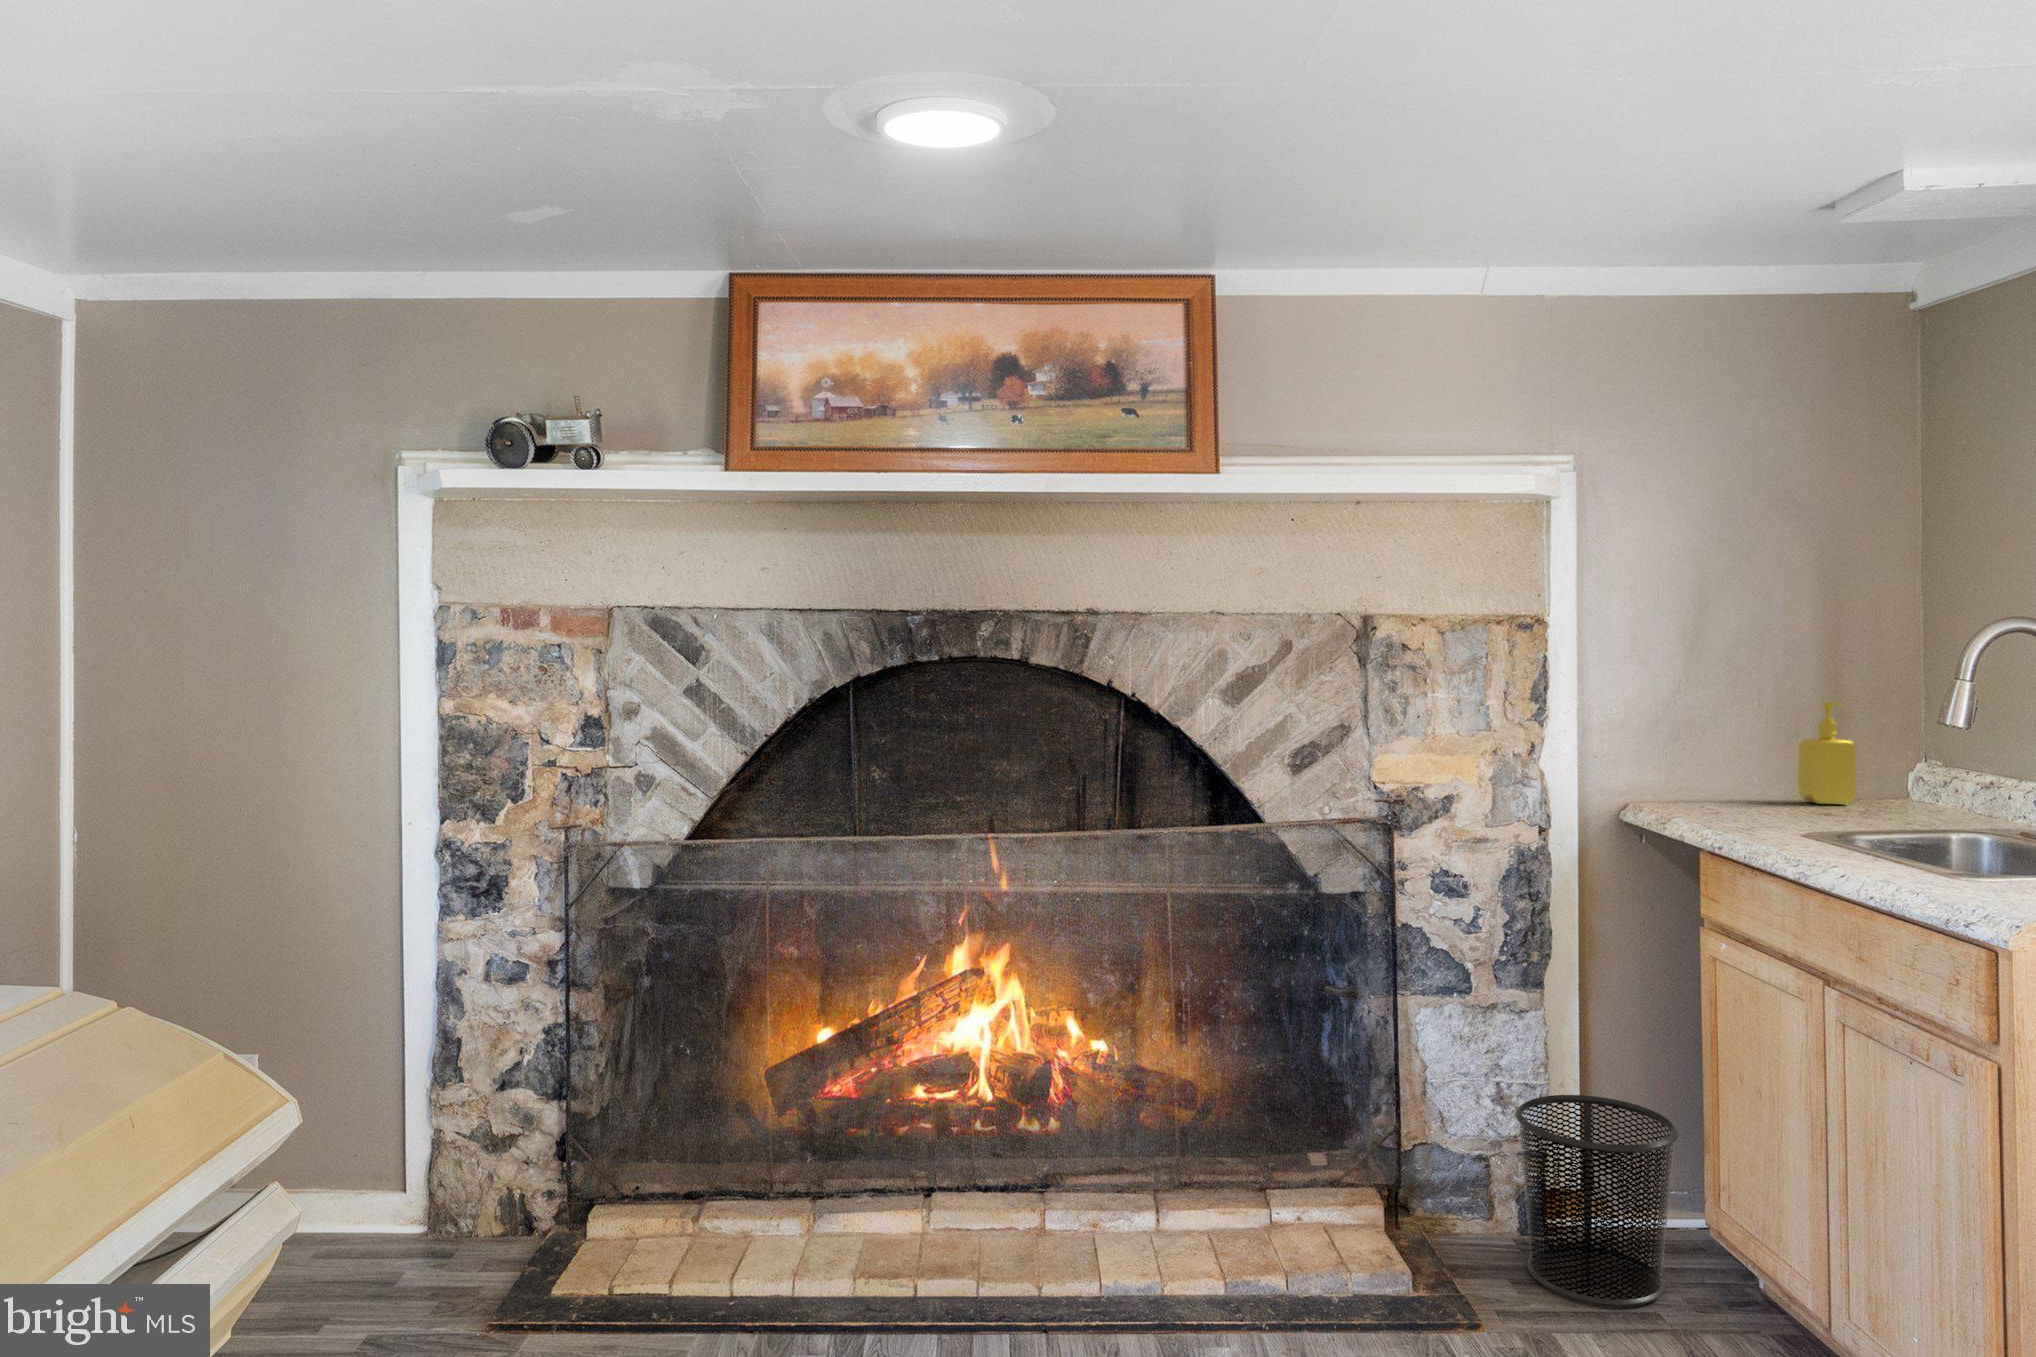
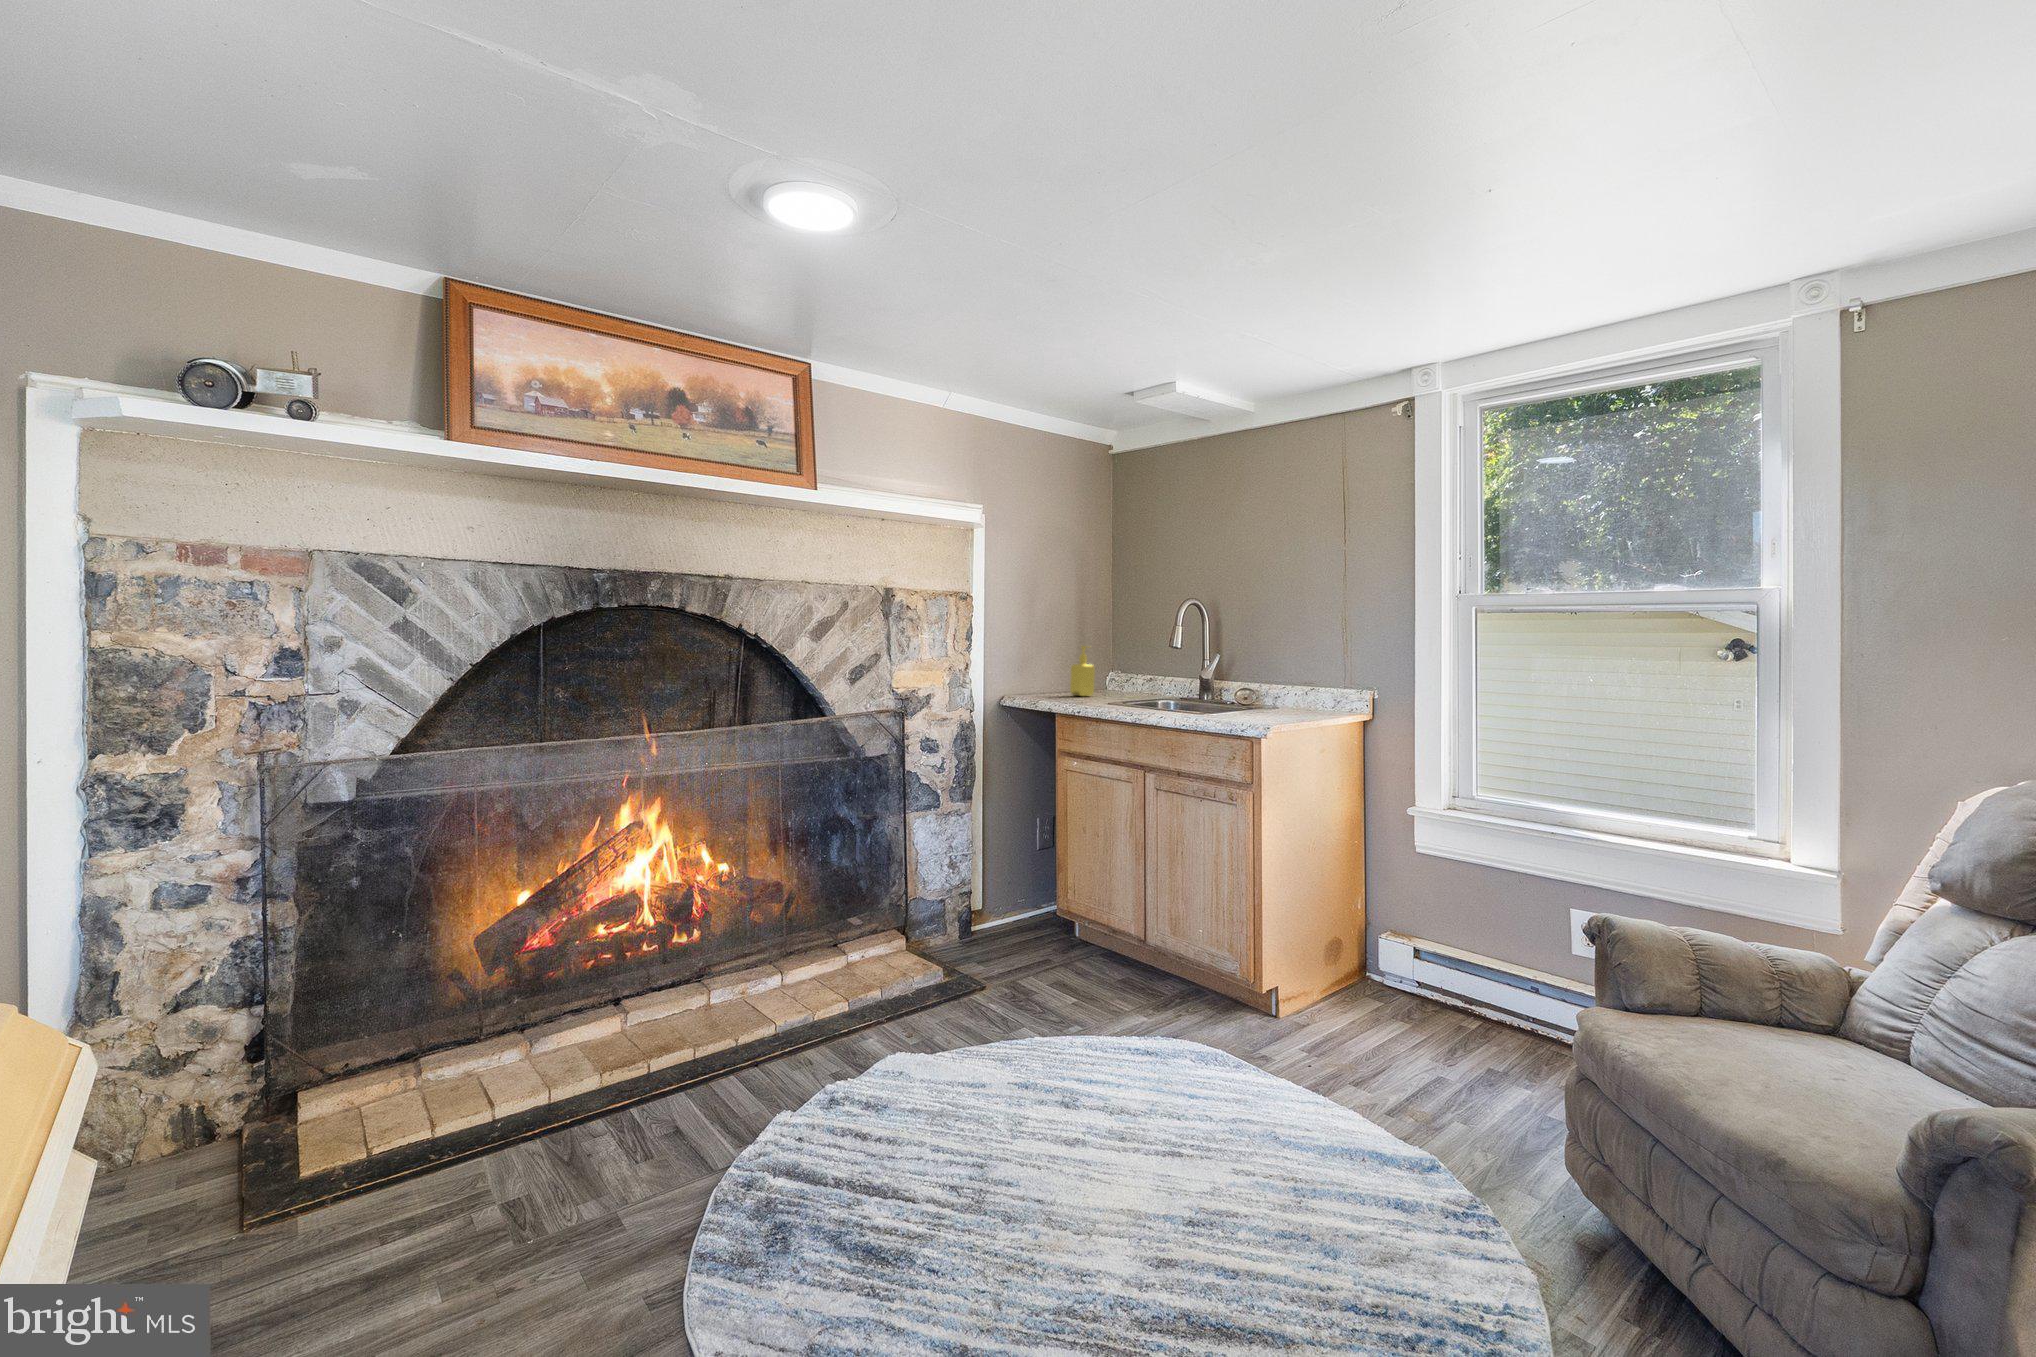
waste bin: present [1516,1095,1679,1307] -> none [969,857,1049,963]

